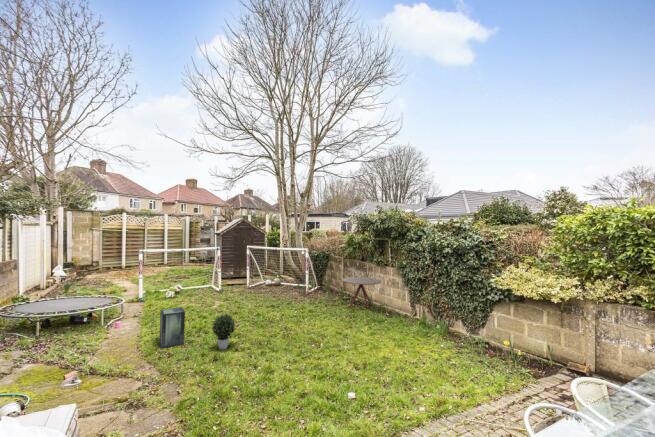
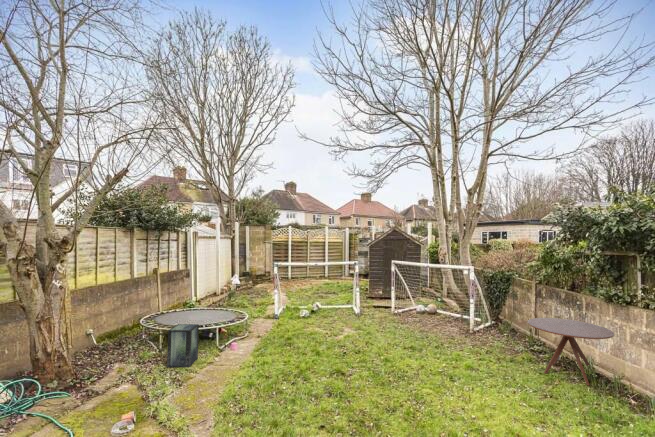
storage box: present [159,307,185,349] -> present [167,324,199,367]
potted plant: present [212,315,235,350] -> none [293,362,326,416]

